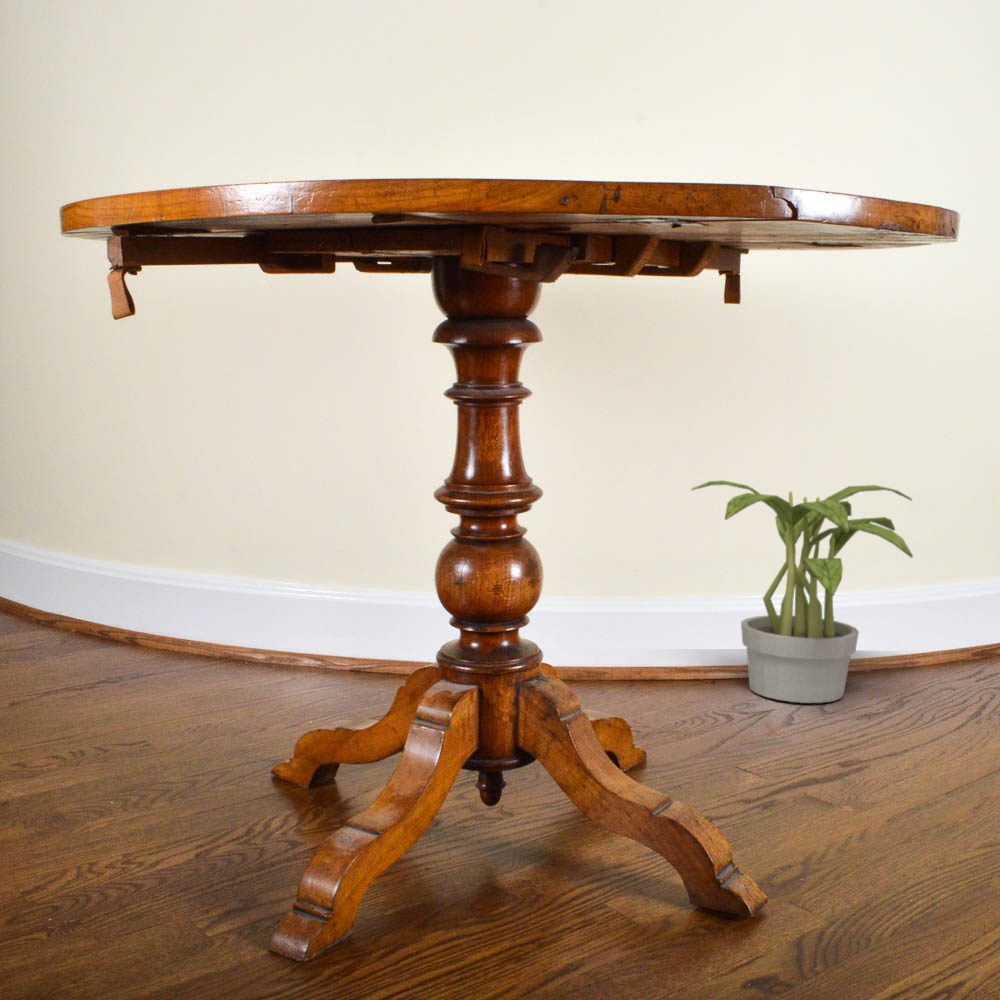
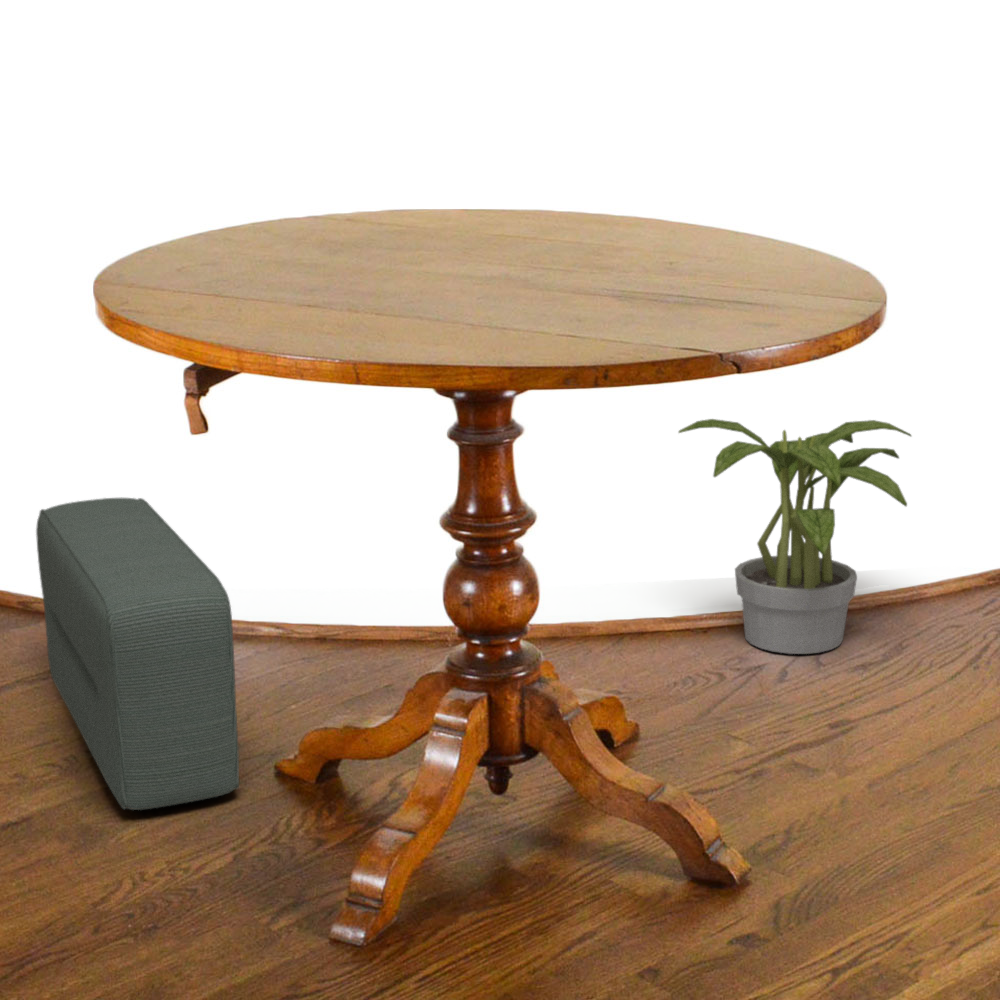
pouf: none [87,521,231,801] -> present [36,498,239,810]

